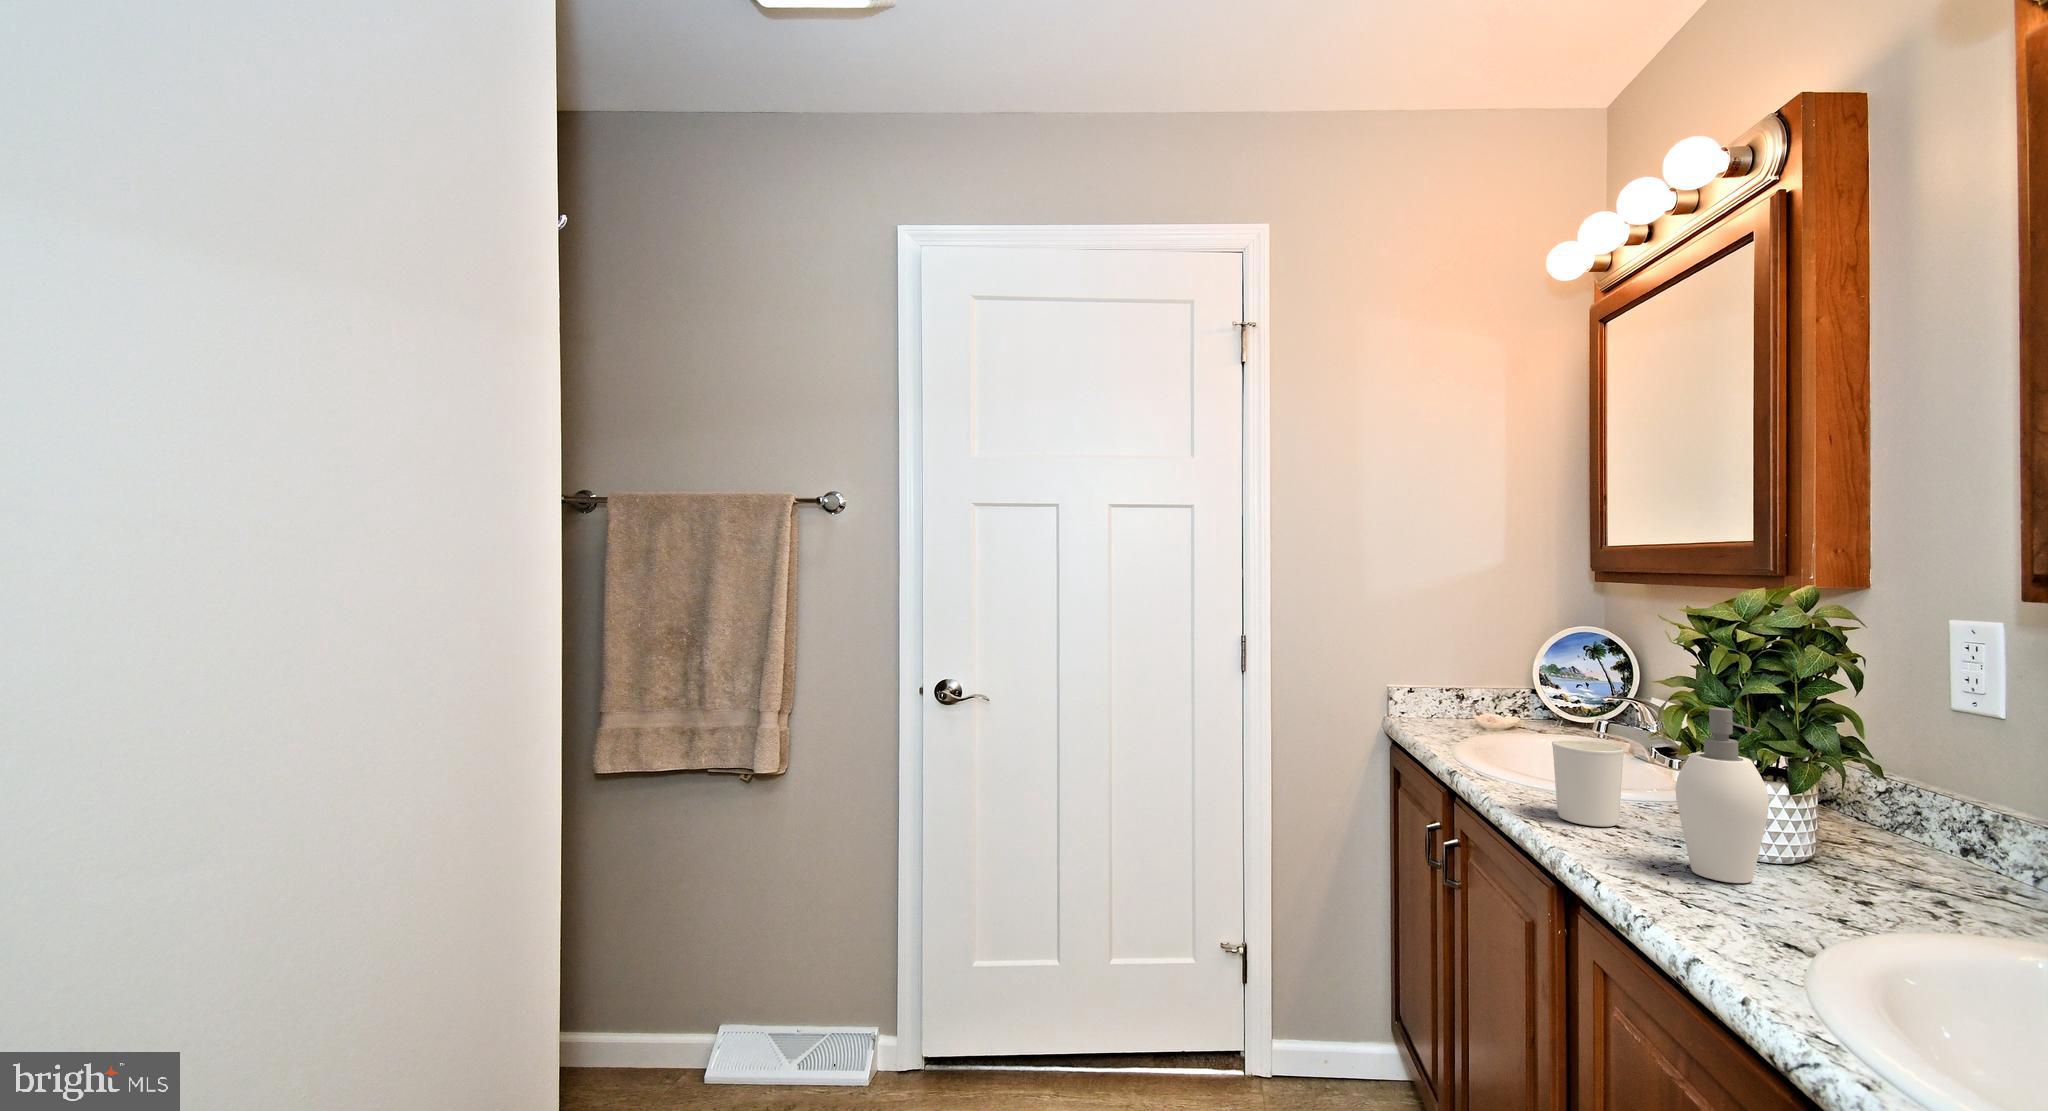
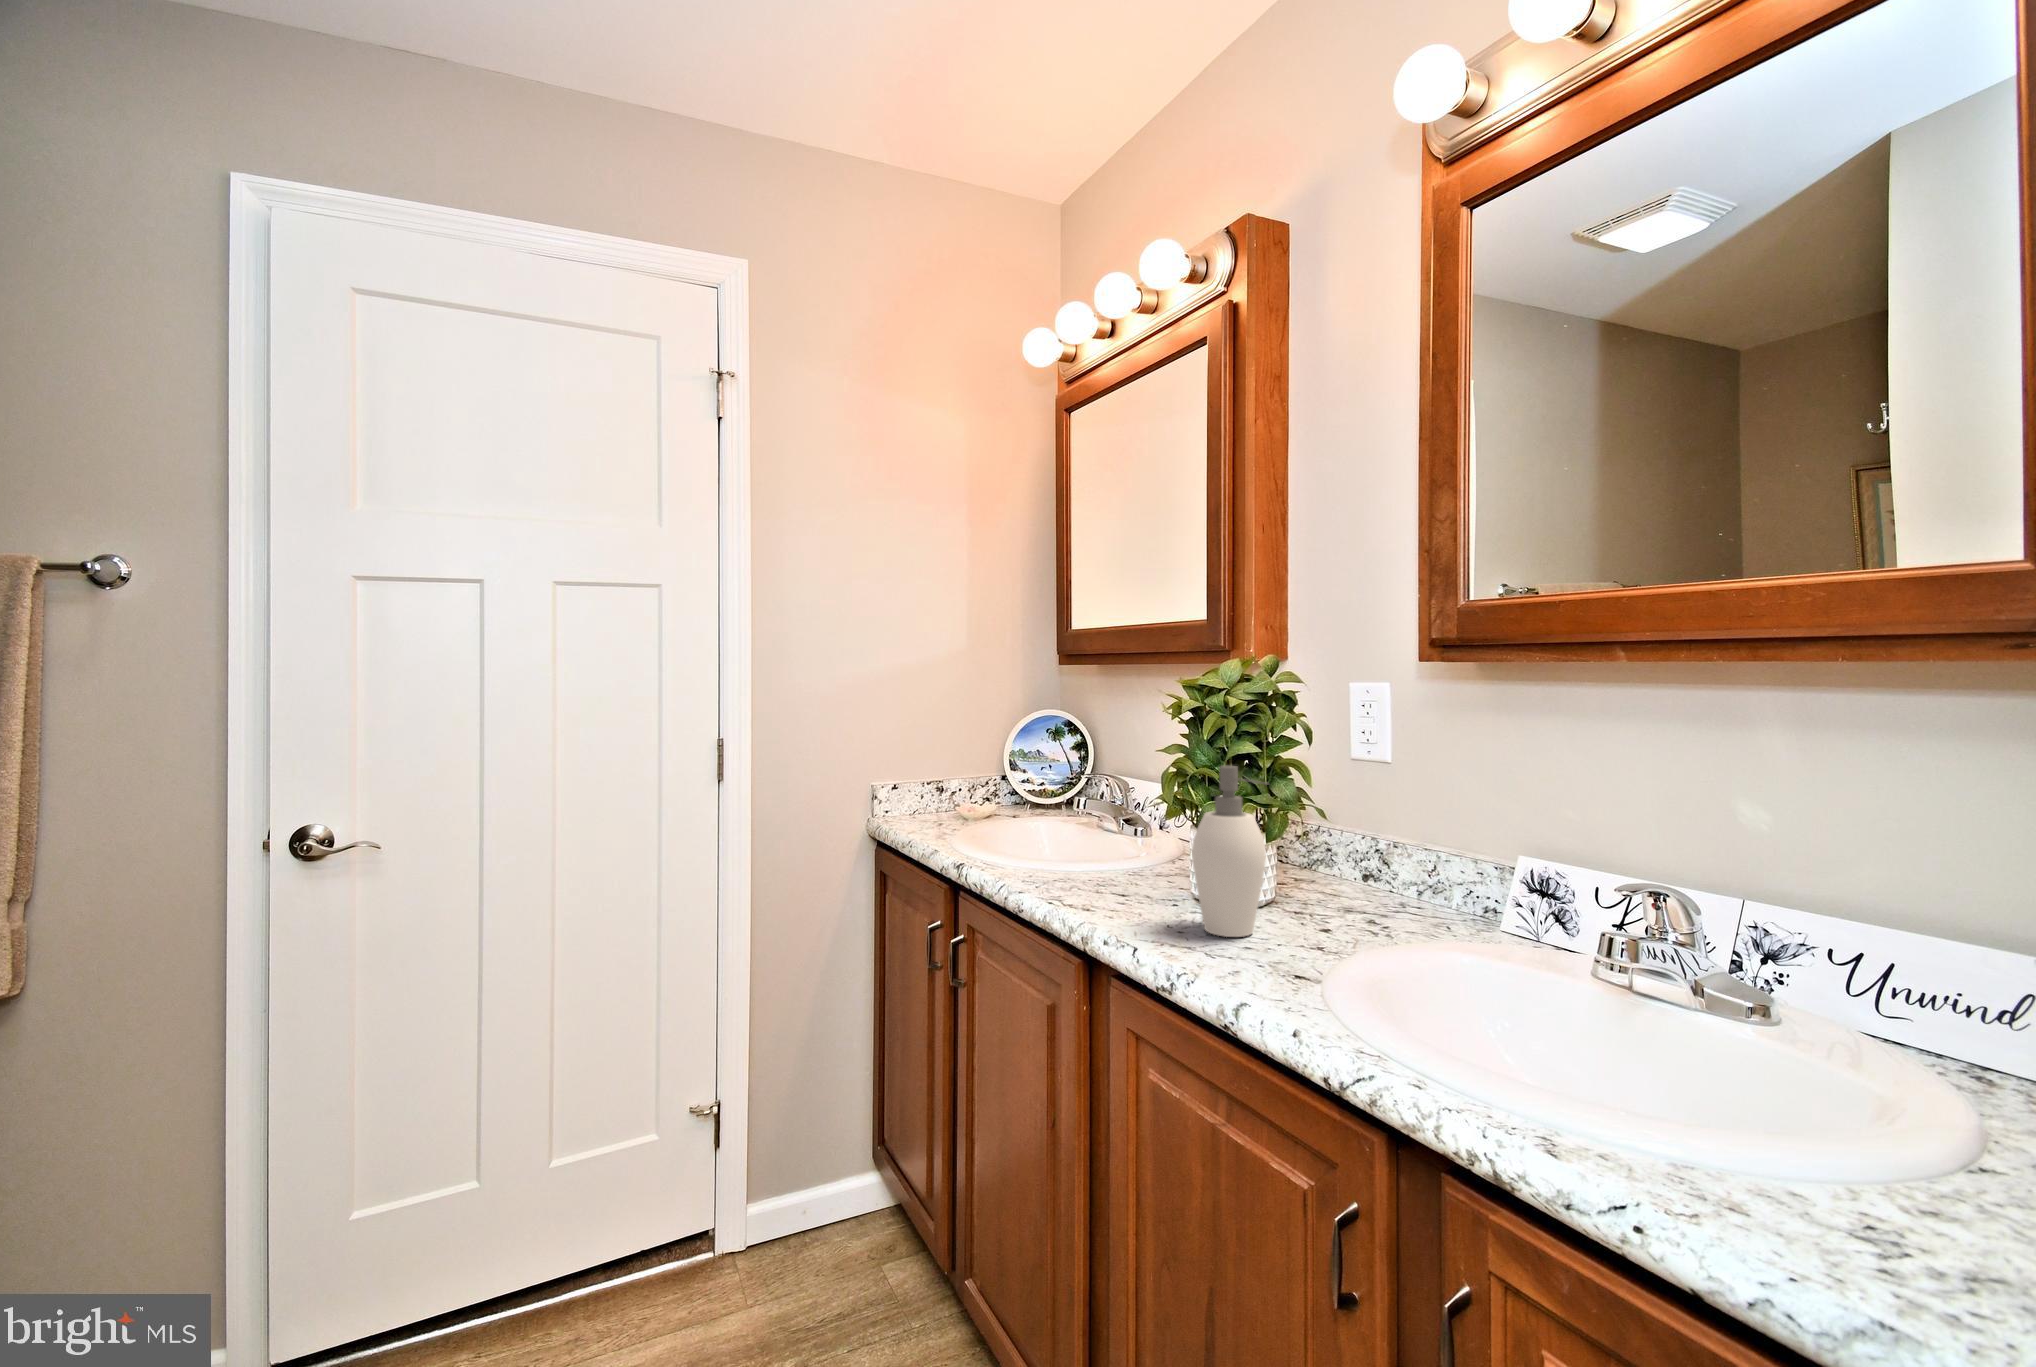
candle holder: present [1552,739,1624,827] -> none [1066,813,1128,901]

